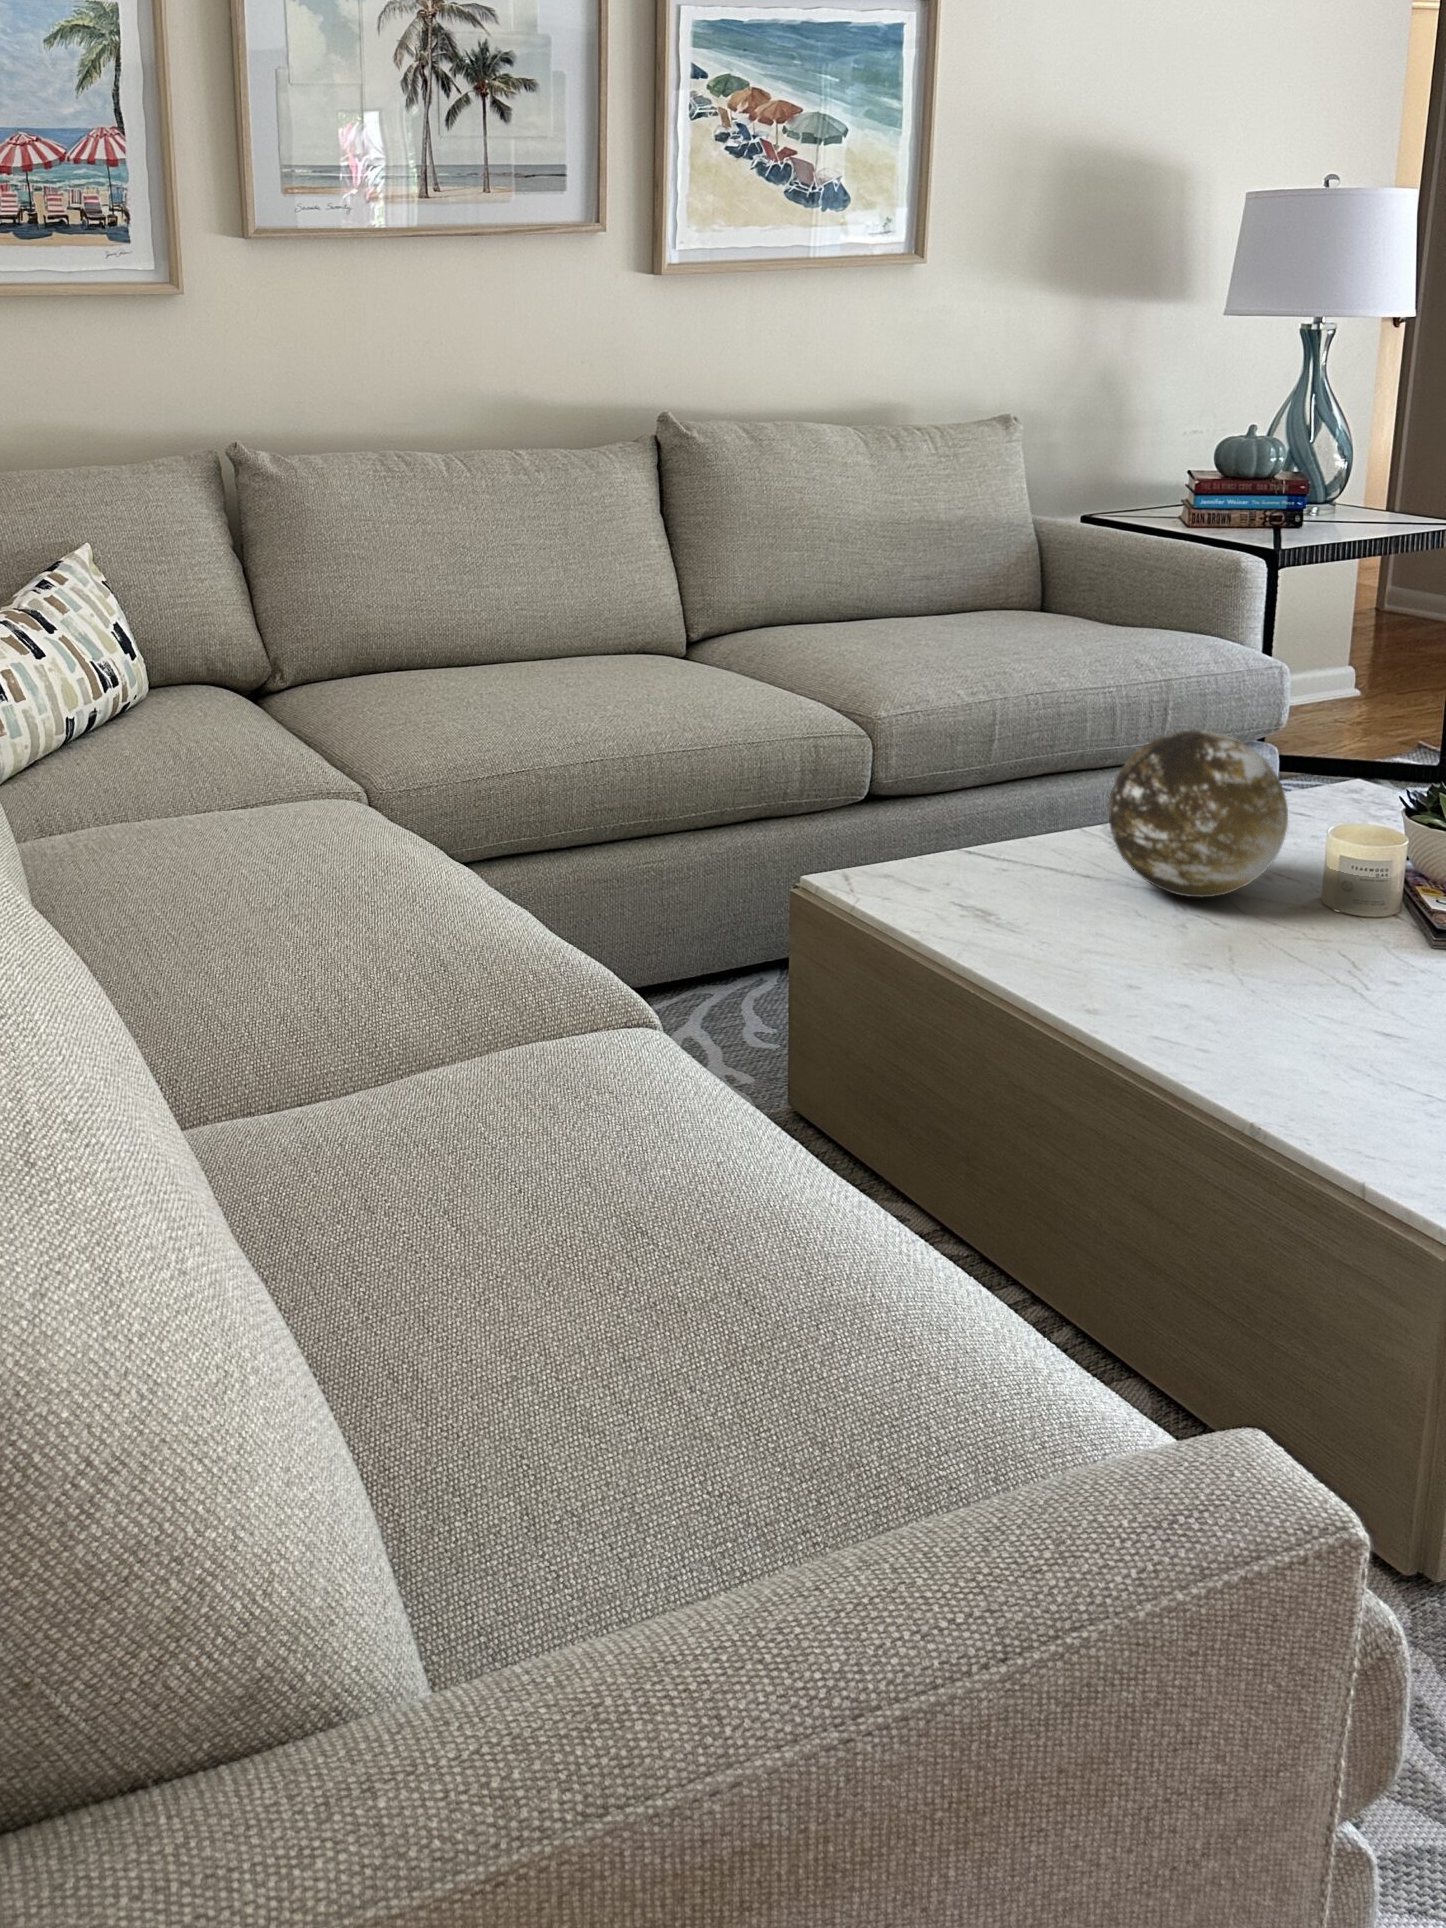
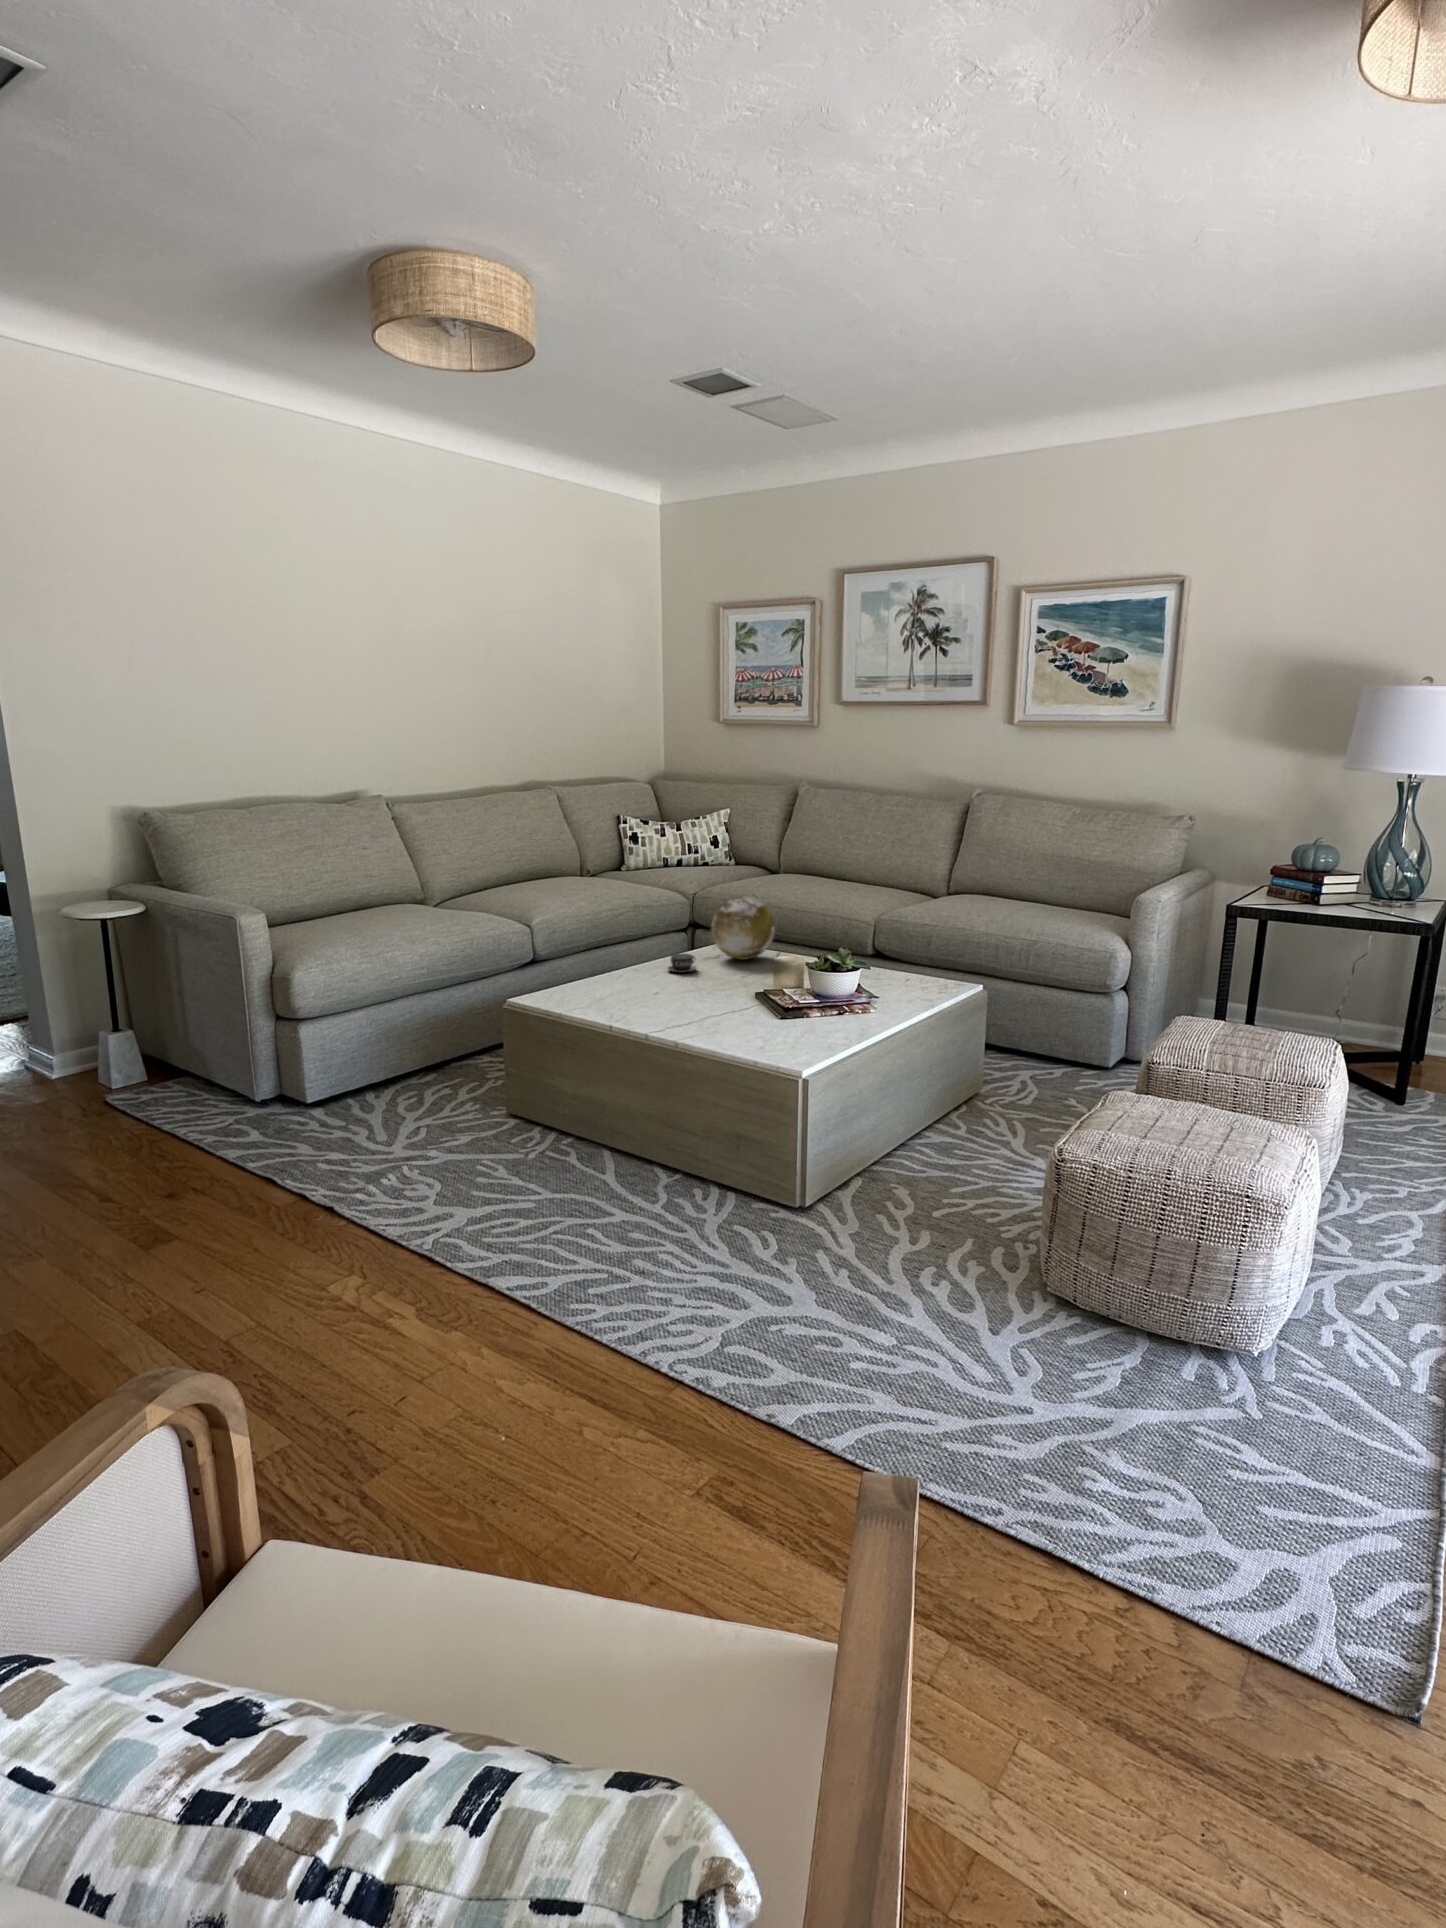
teacup: none [1268,921,1361,982] -> present [668,954,696,973]

